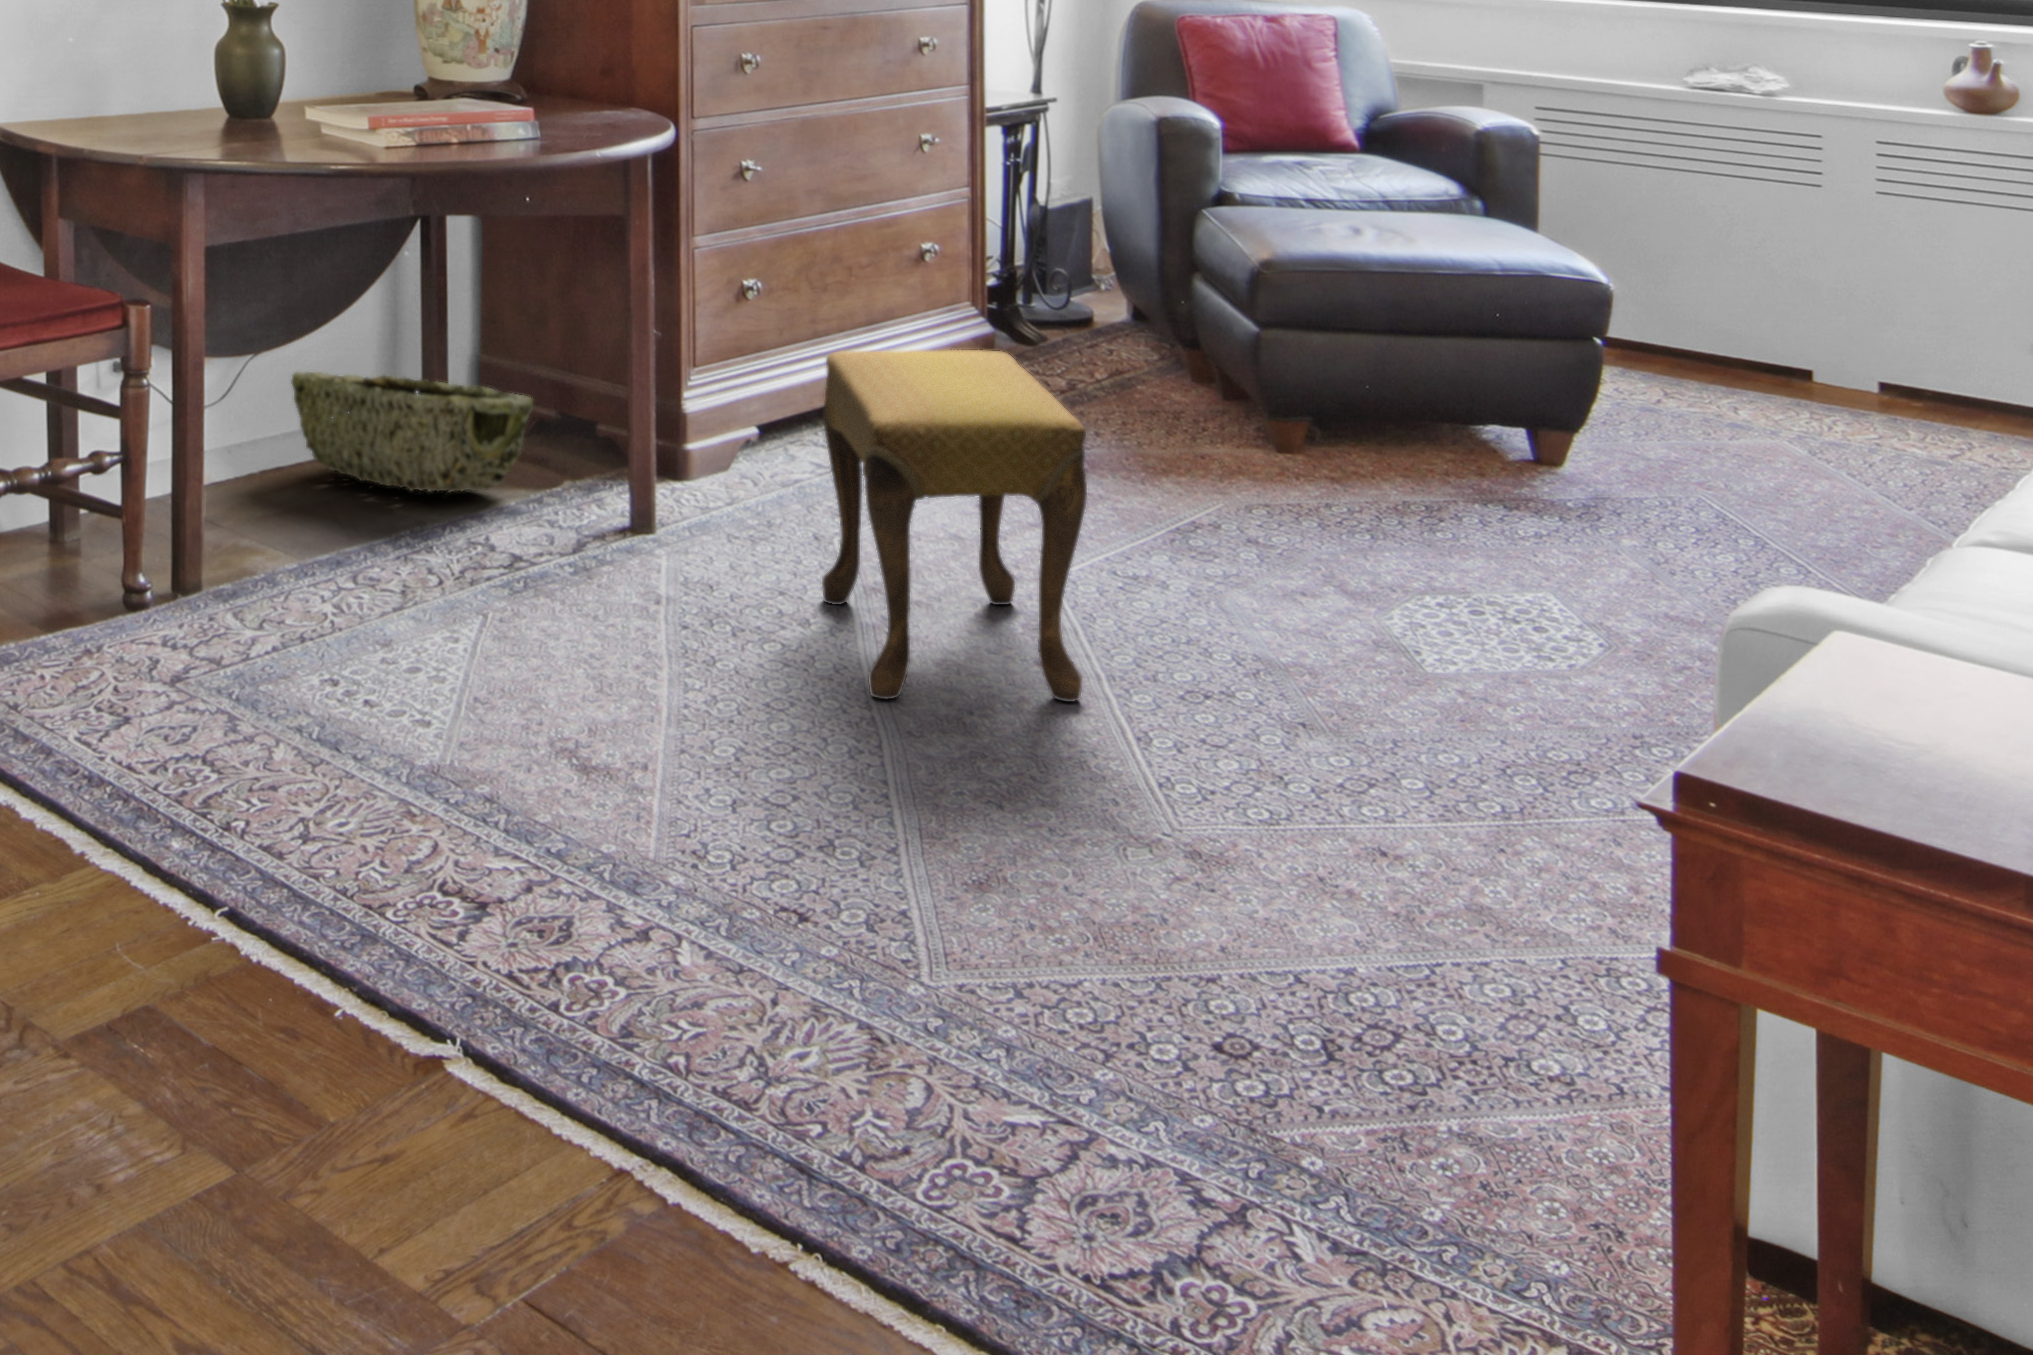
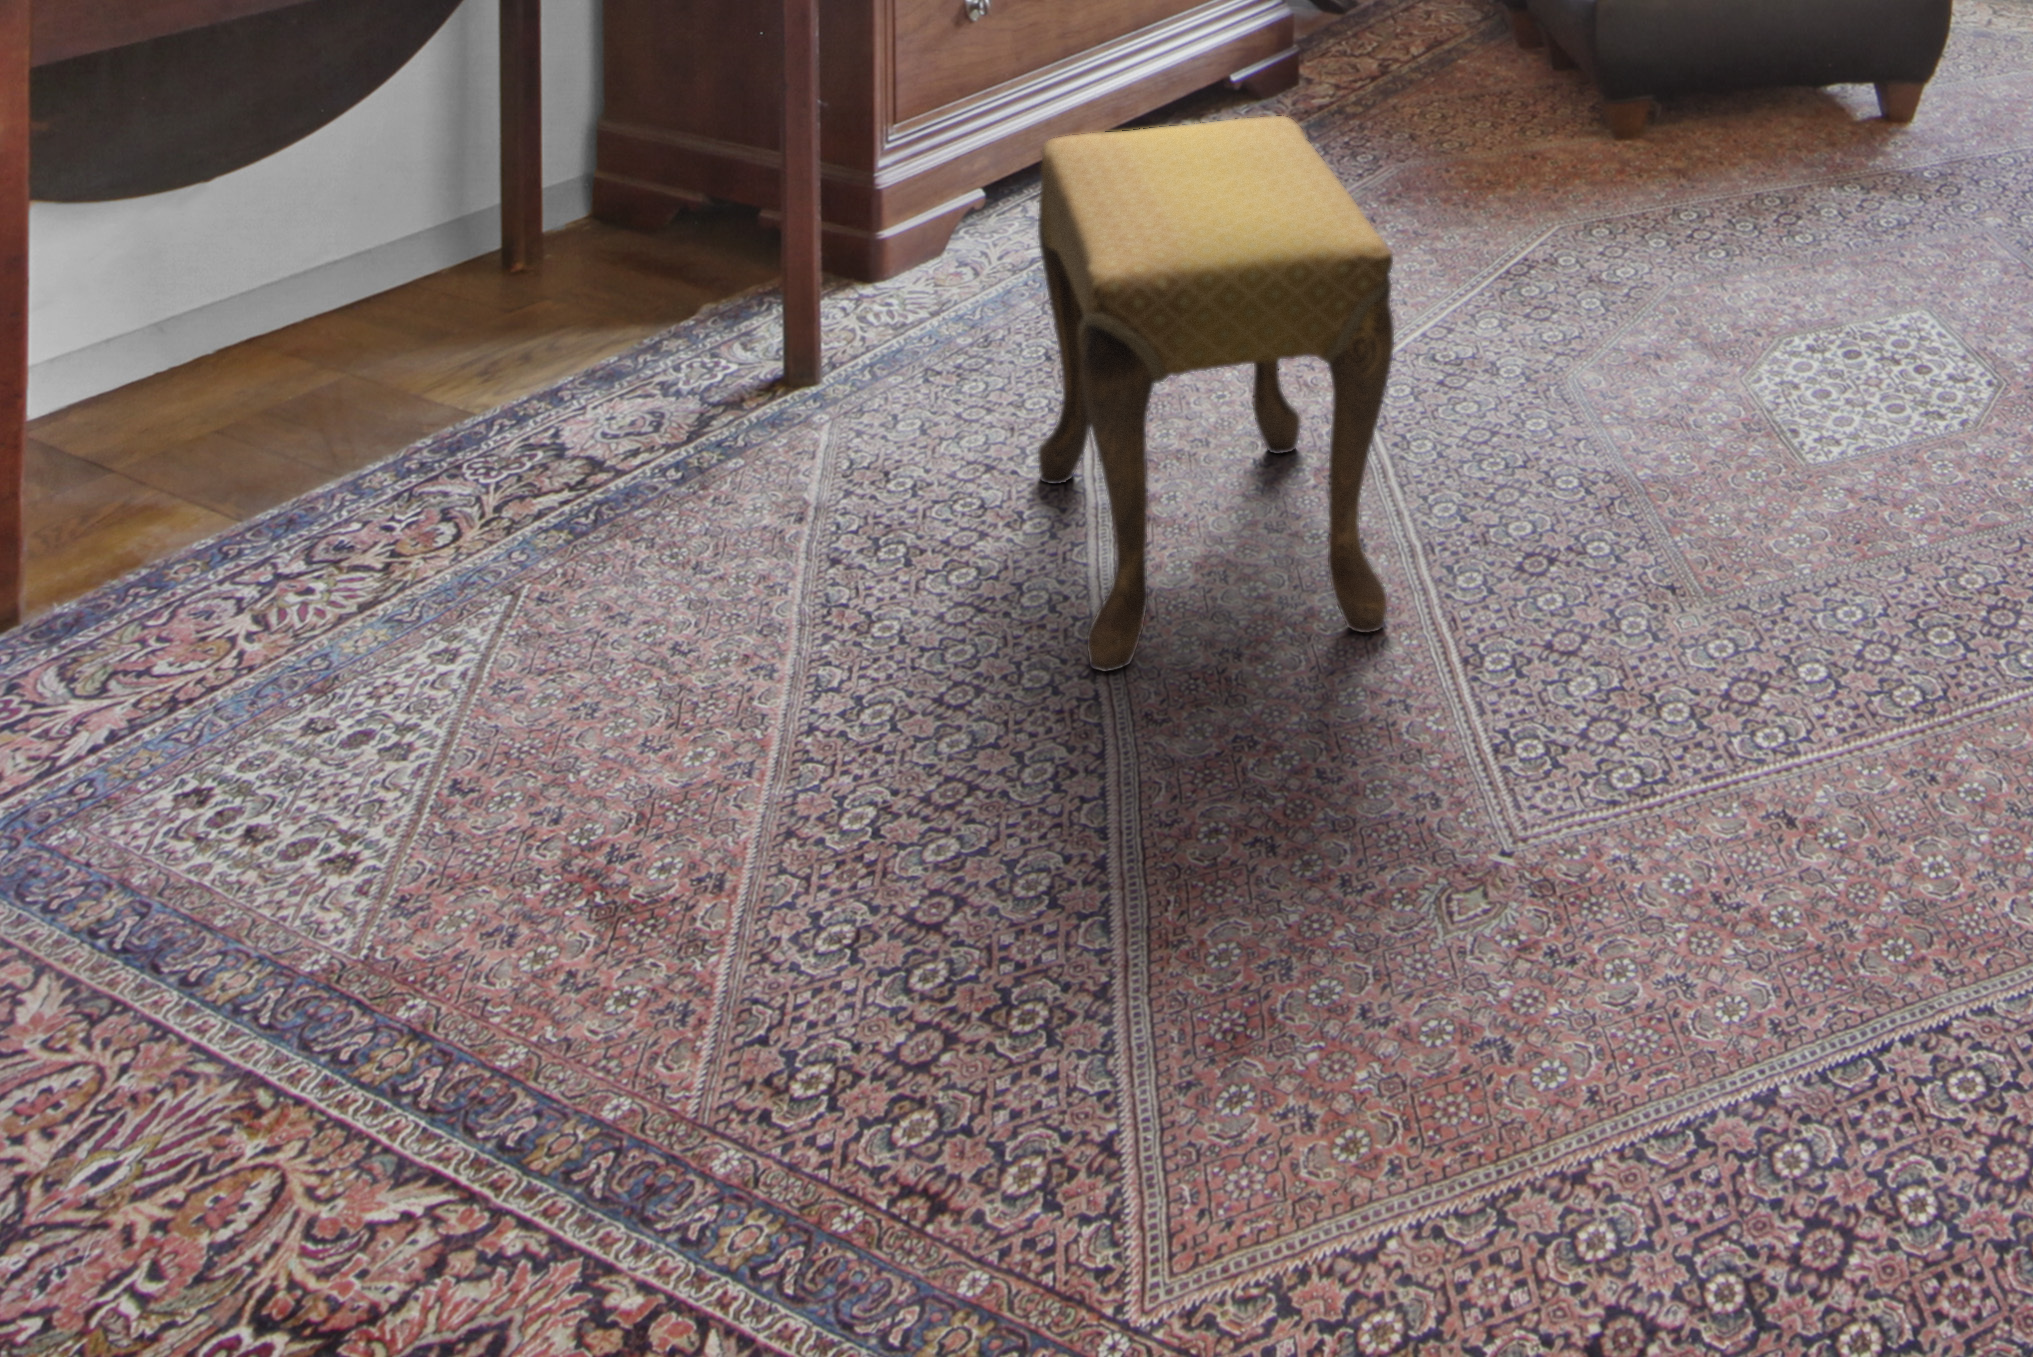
woven basket: present [292,372,533,493] -> none [282,167,651,350]

